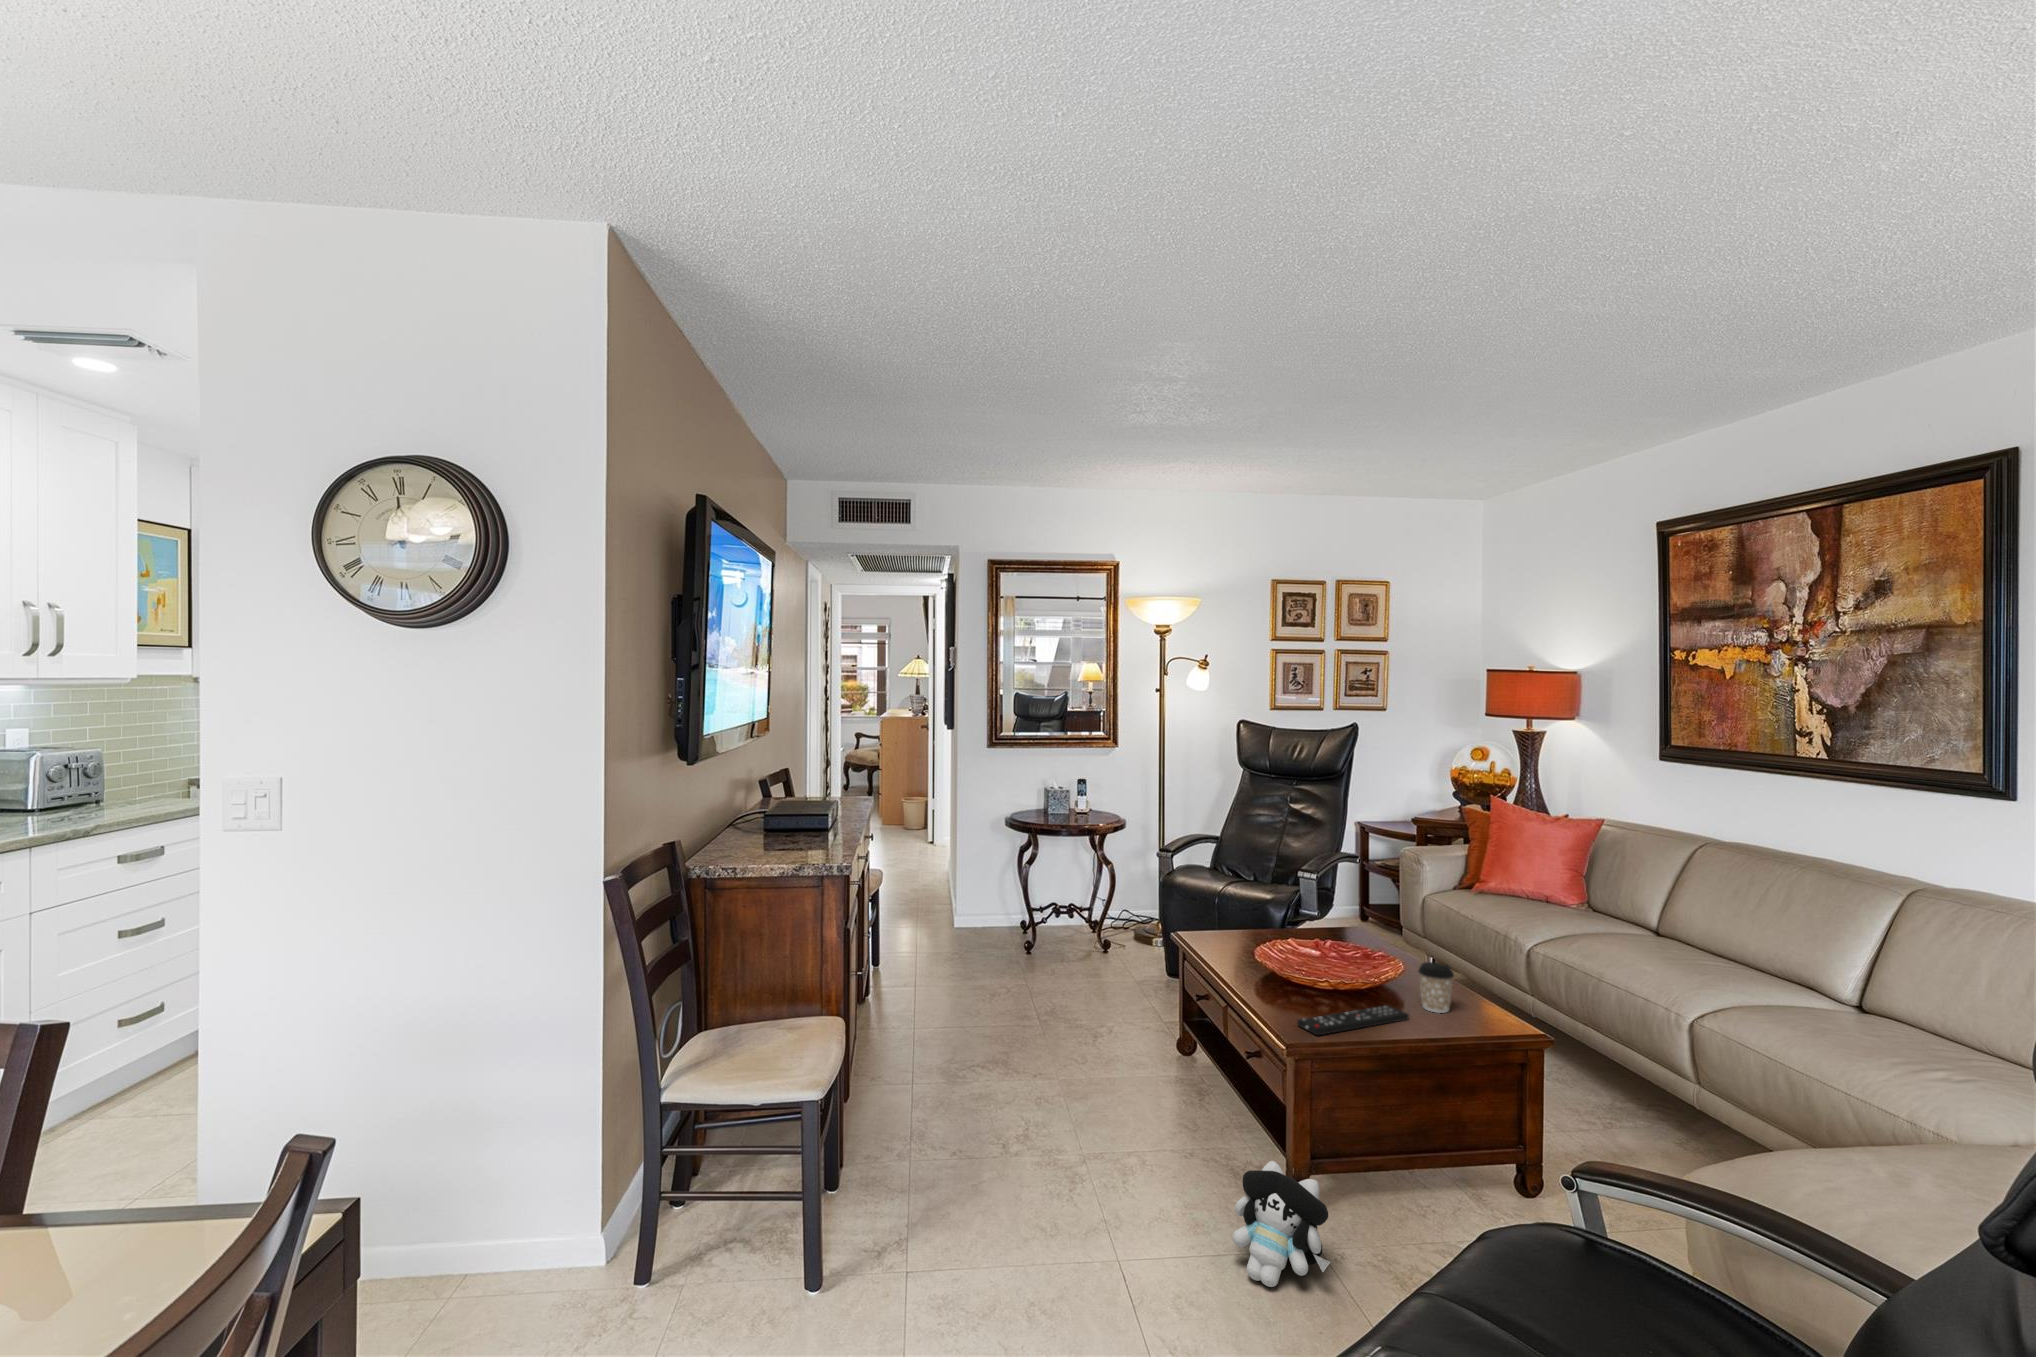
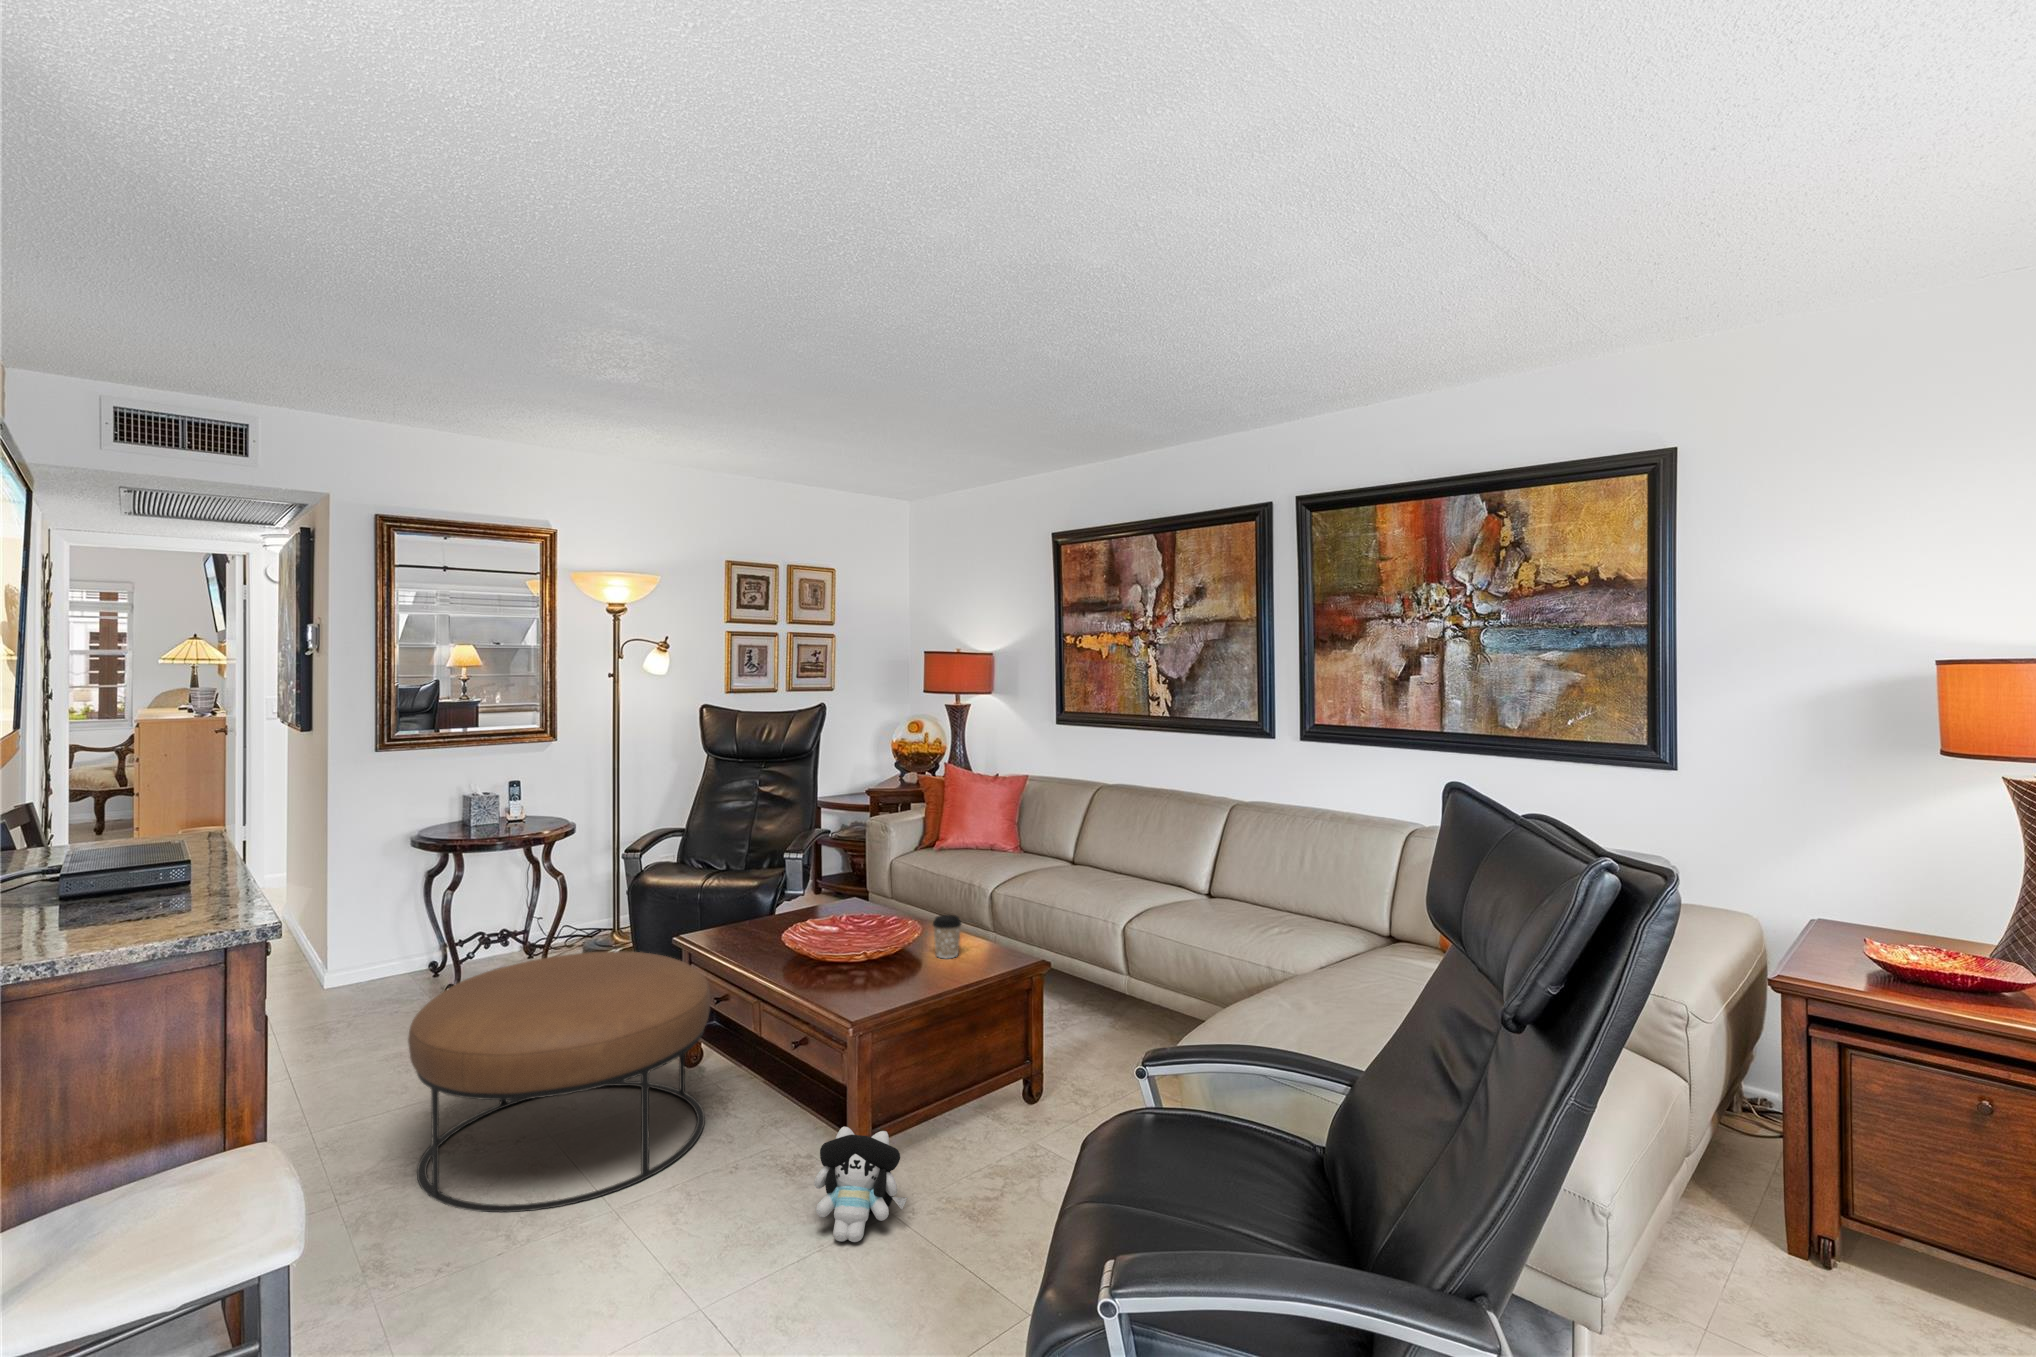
ottoman: none [943,931,1182,1152] -> present [408,951,711,1212]
remote control: present [1297,1005,1409,1035] -> none [844,961,931,1001]

